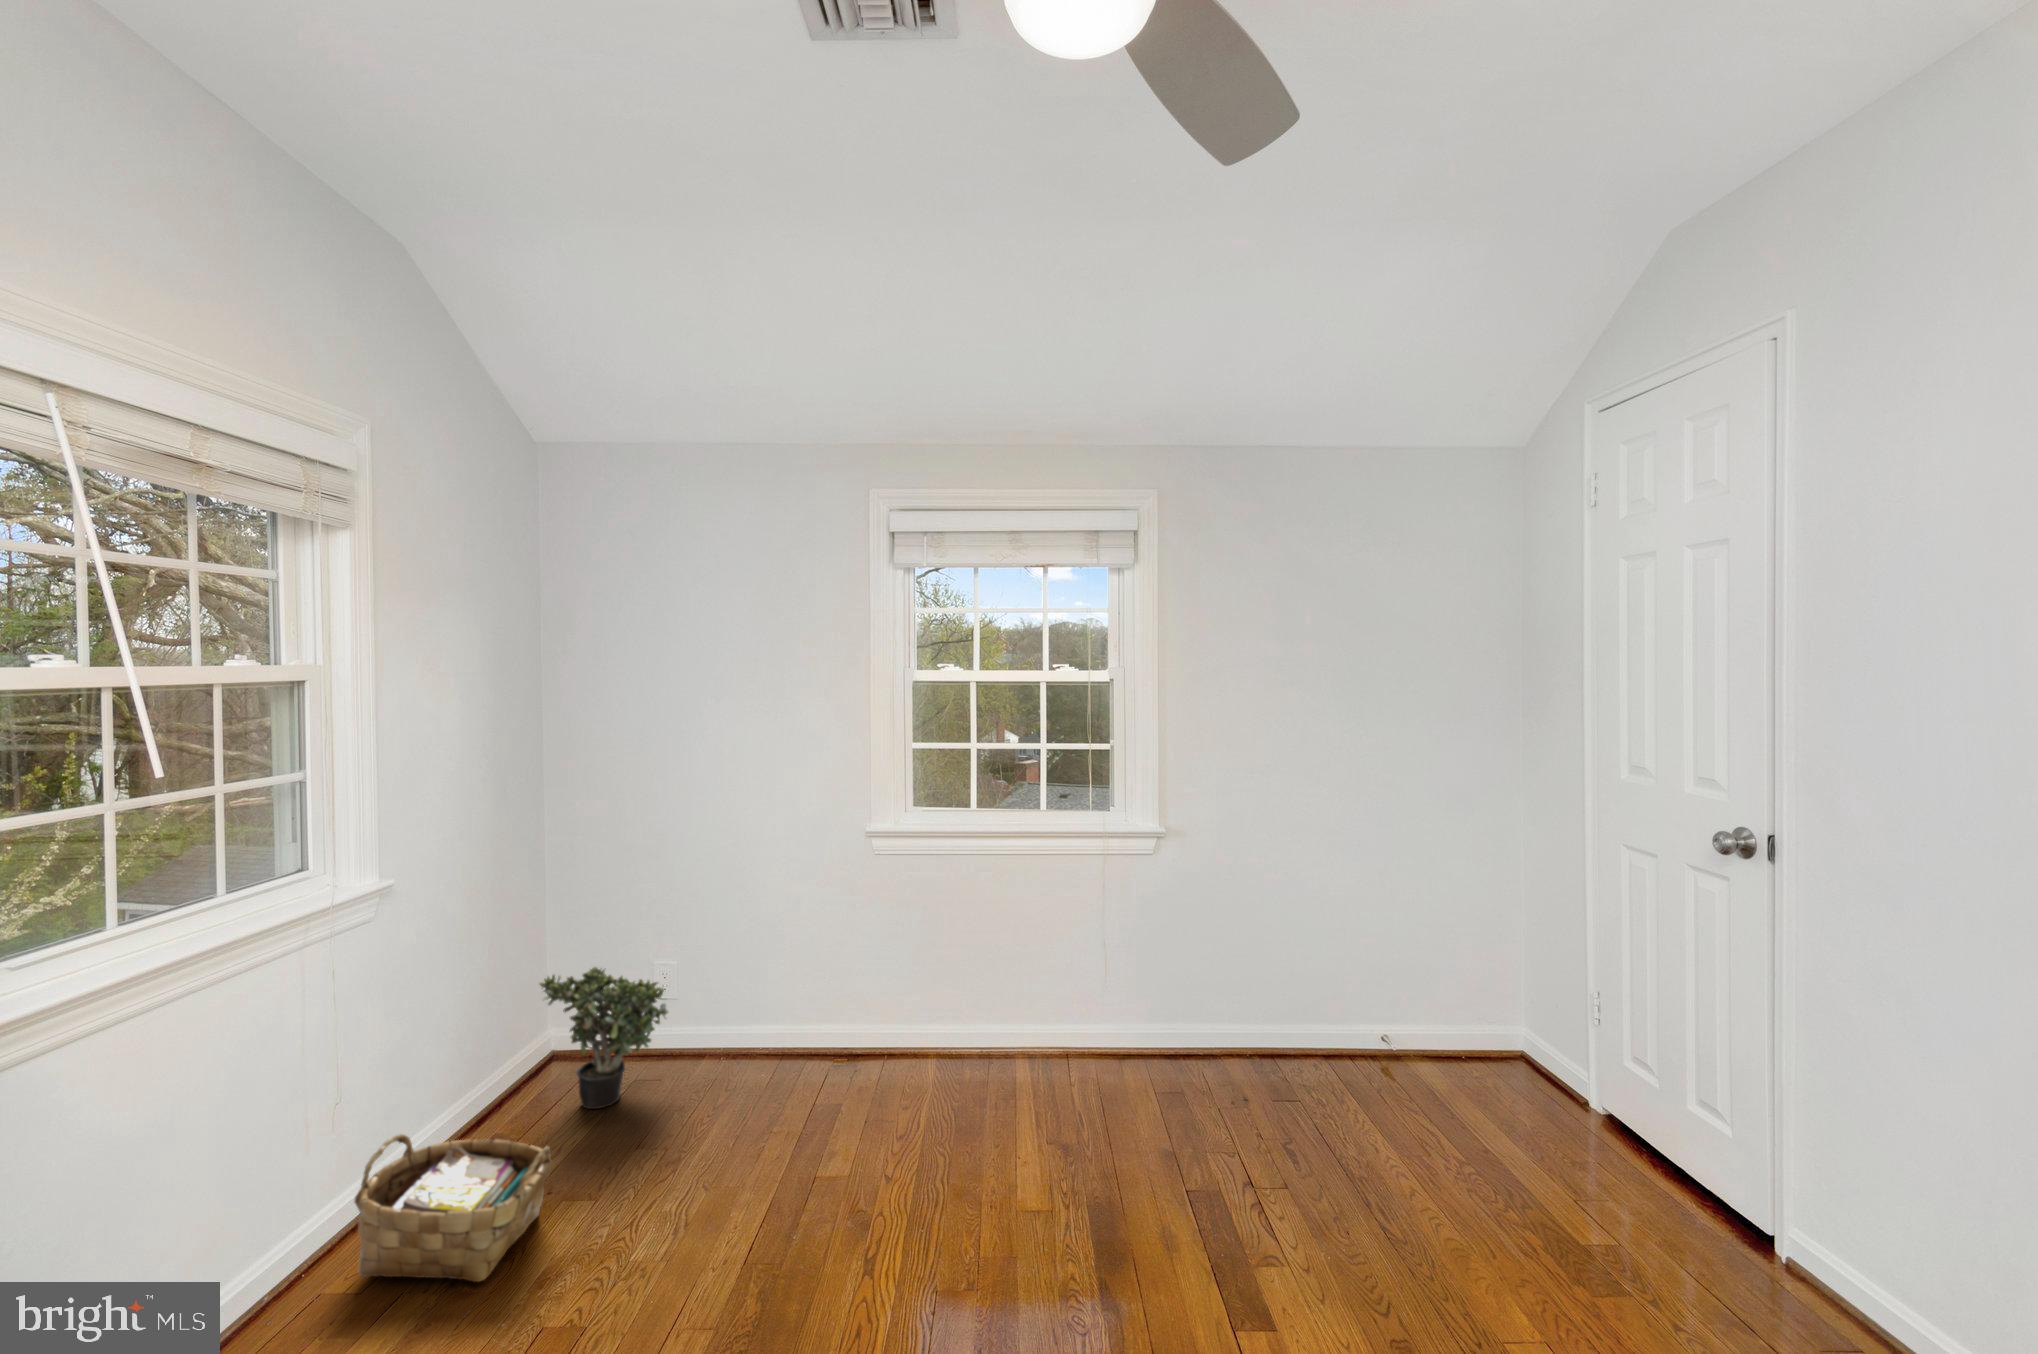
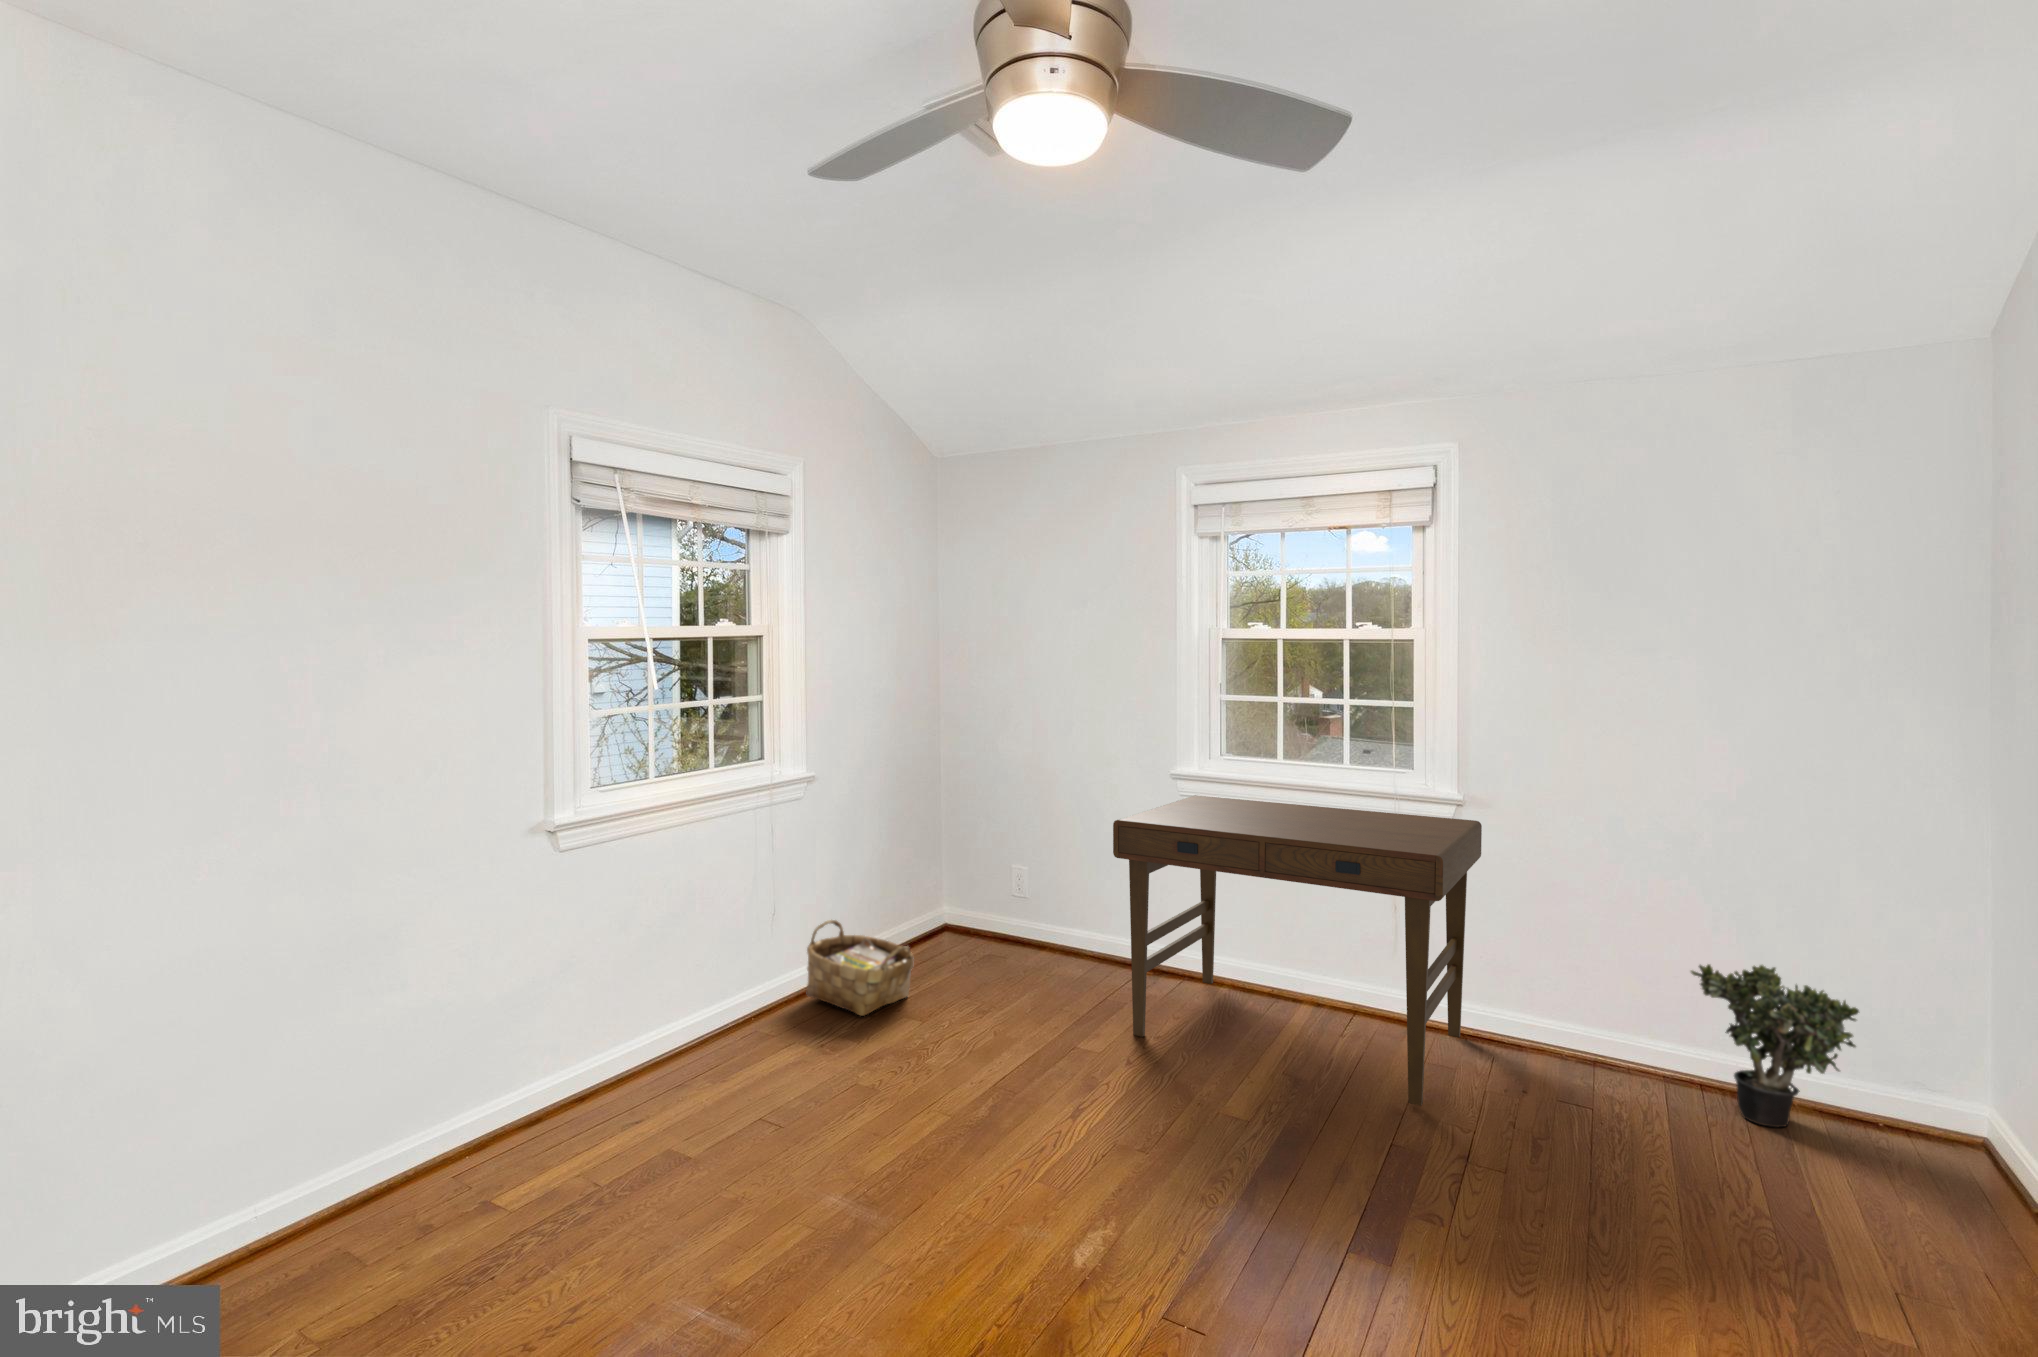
desk: none [857,858,1234,1173] -> present [1113,795,1482,1106]
potted plant: present [540,967,668,1109] -> present [1691,964,1859,1127]

